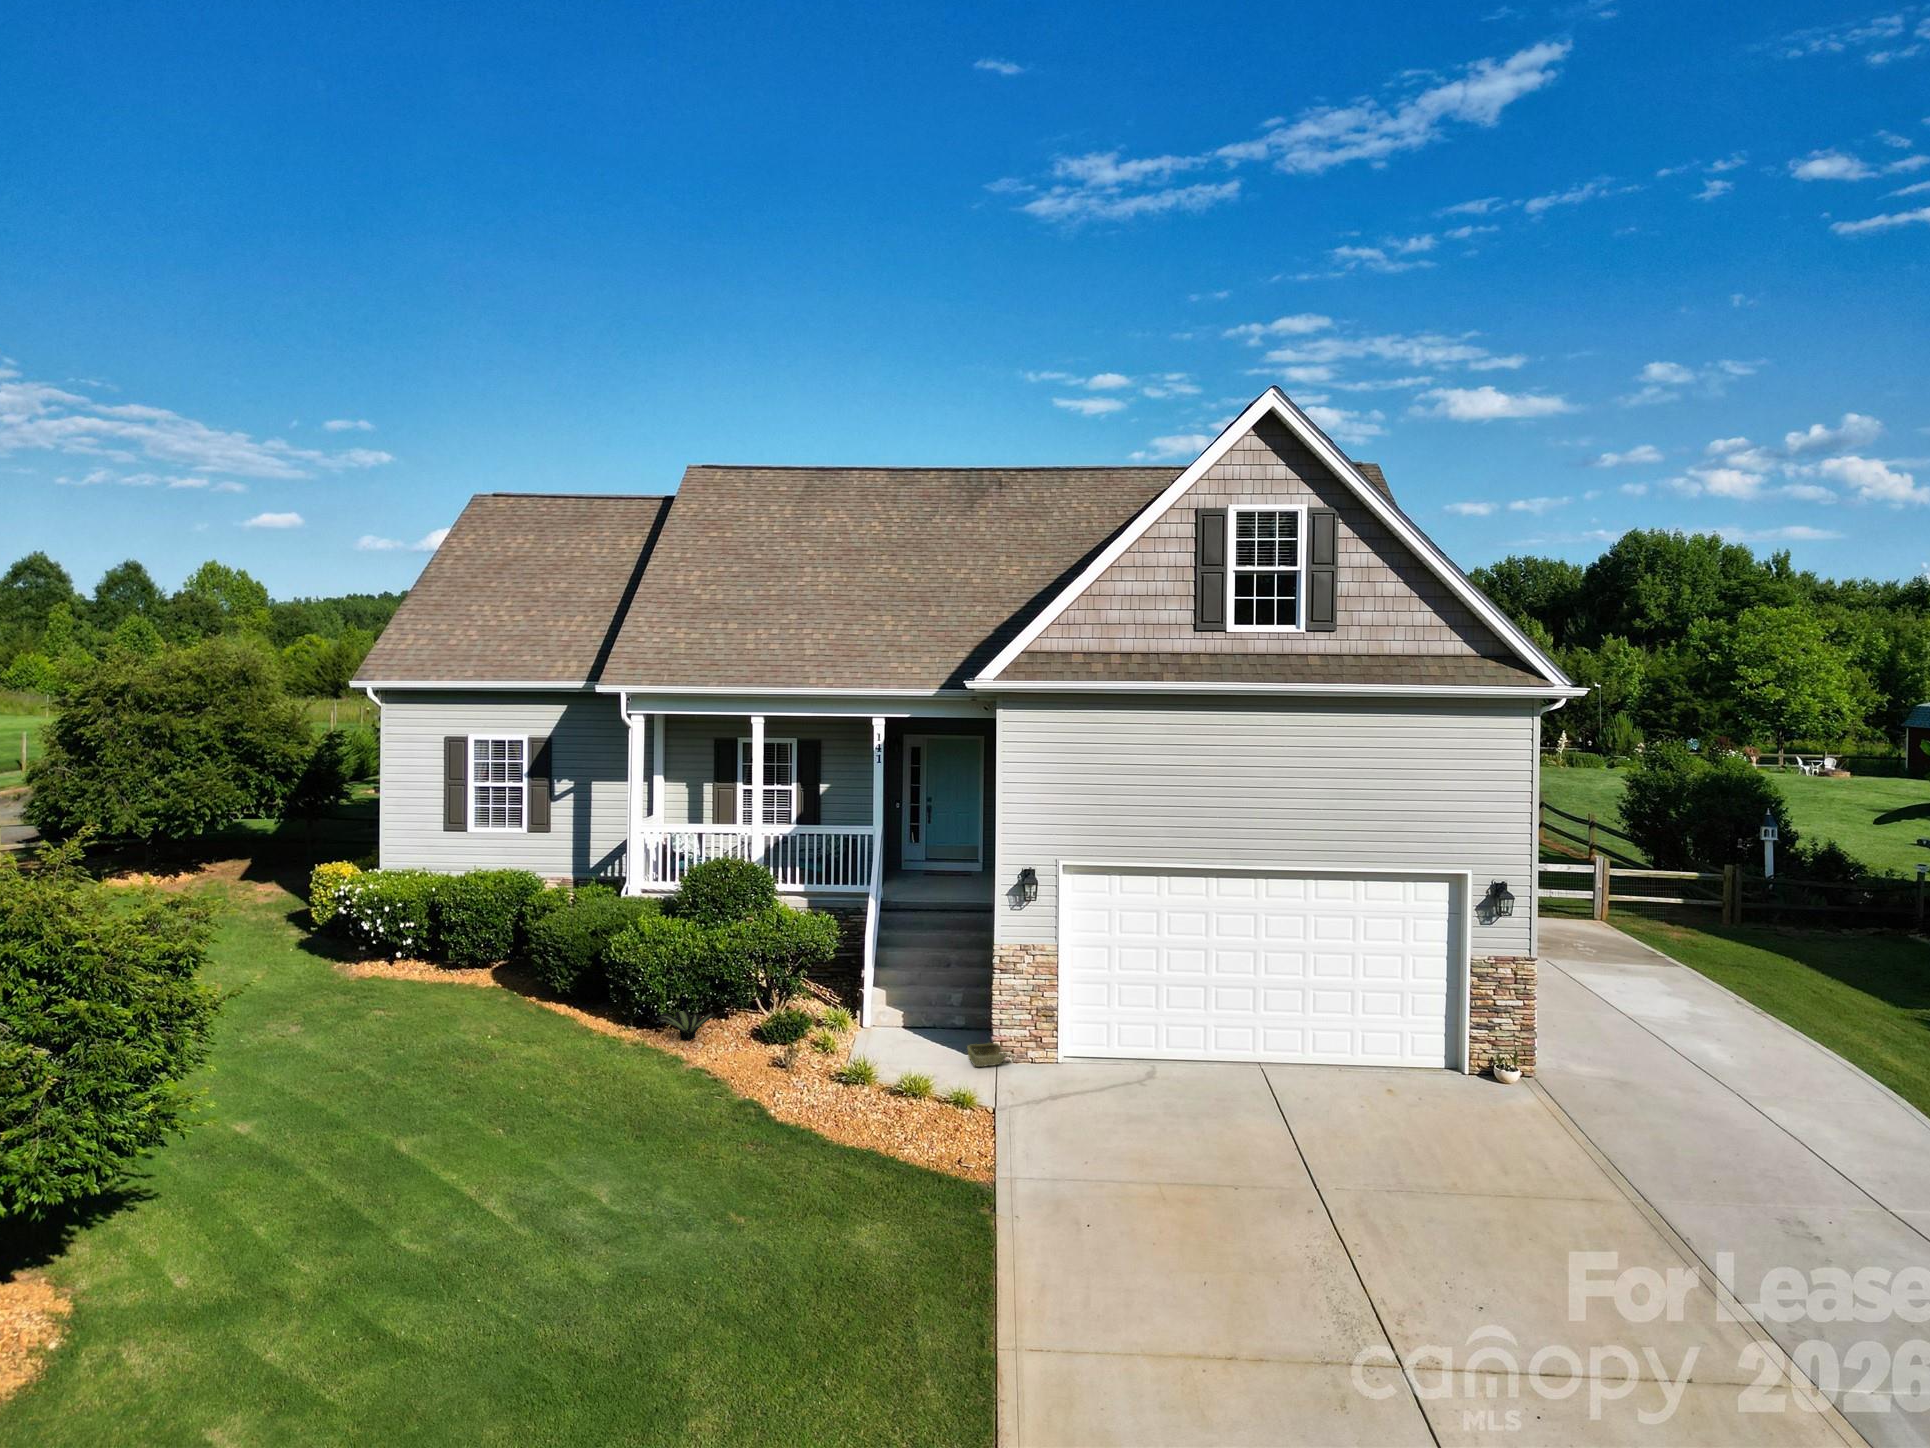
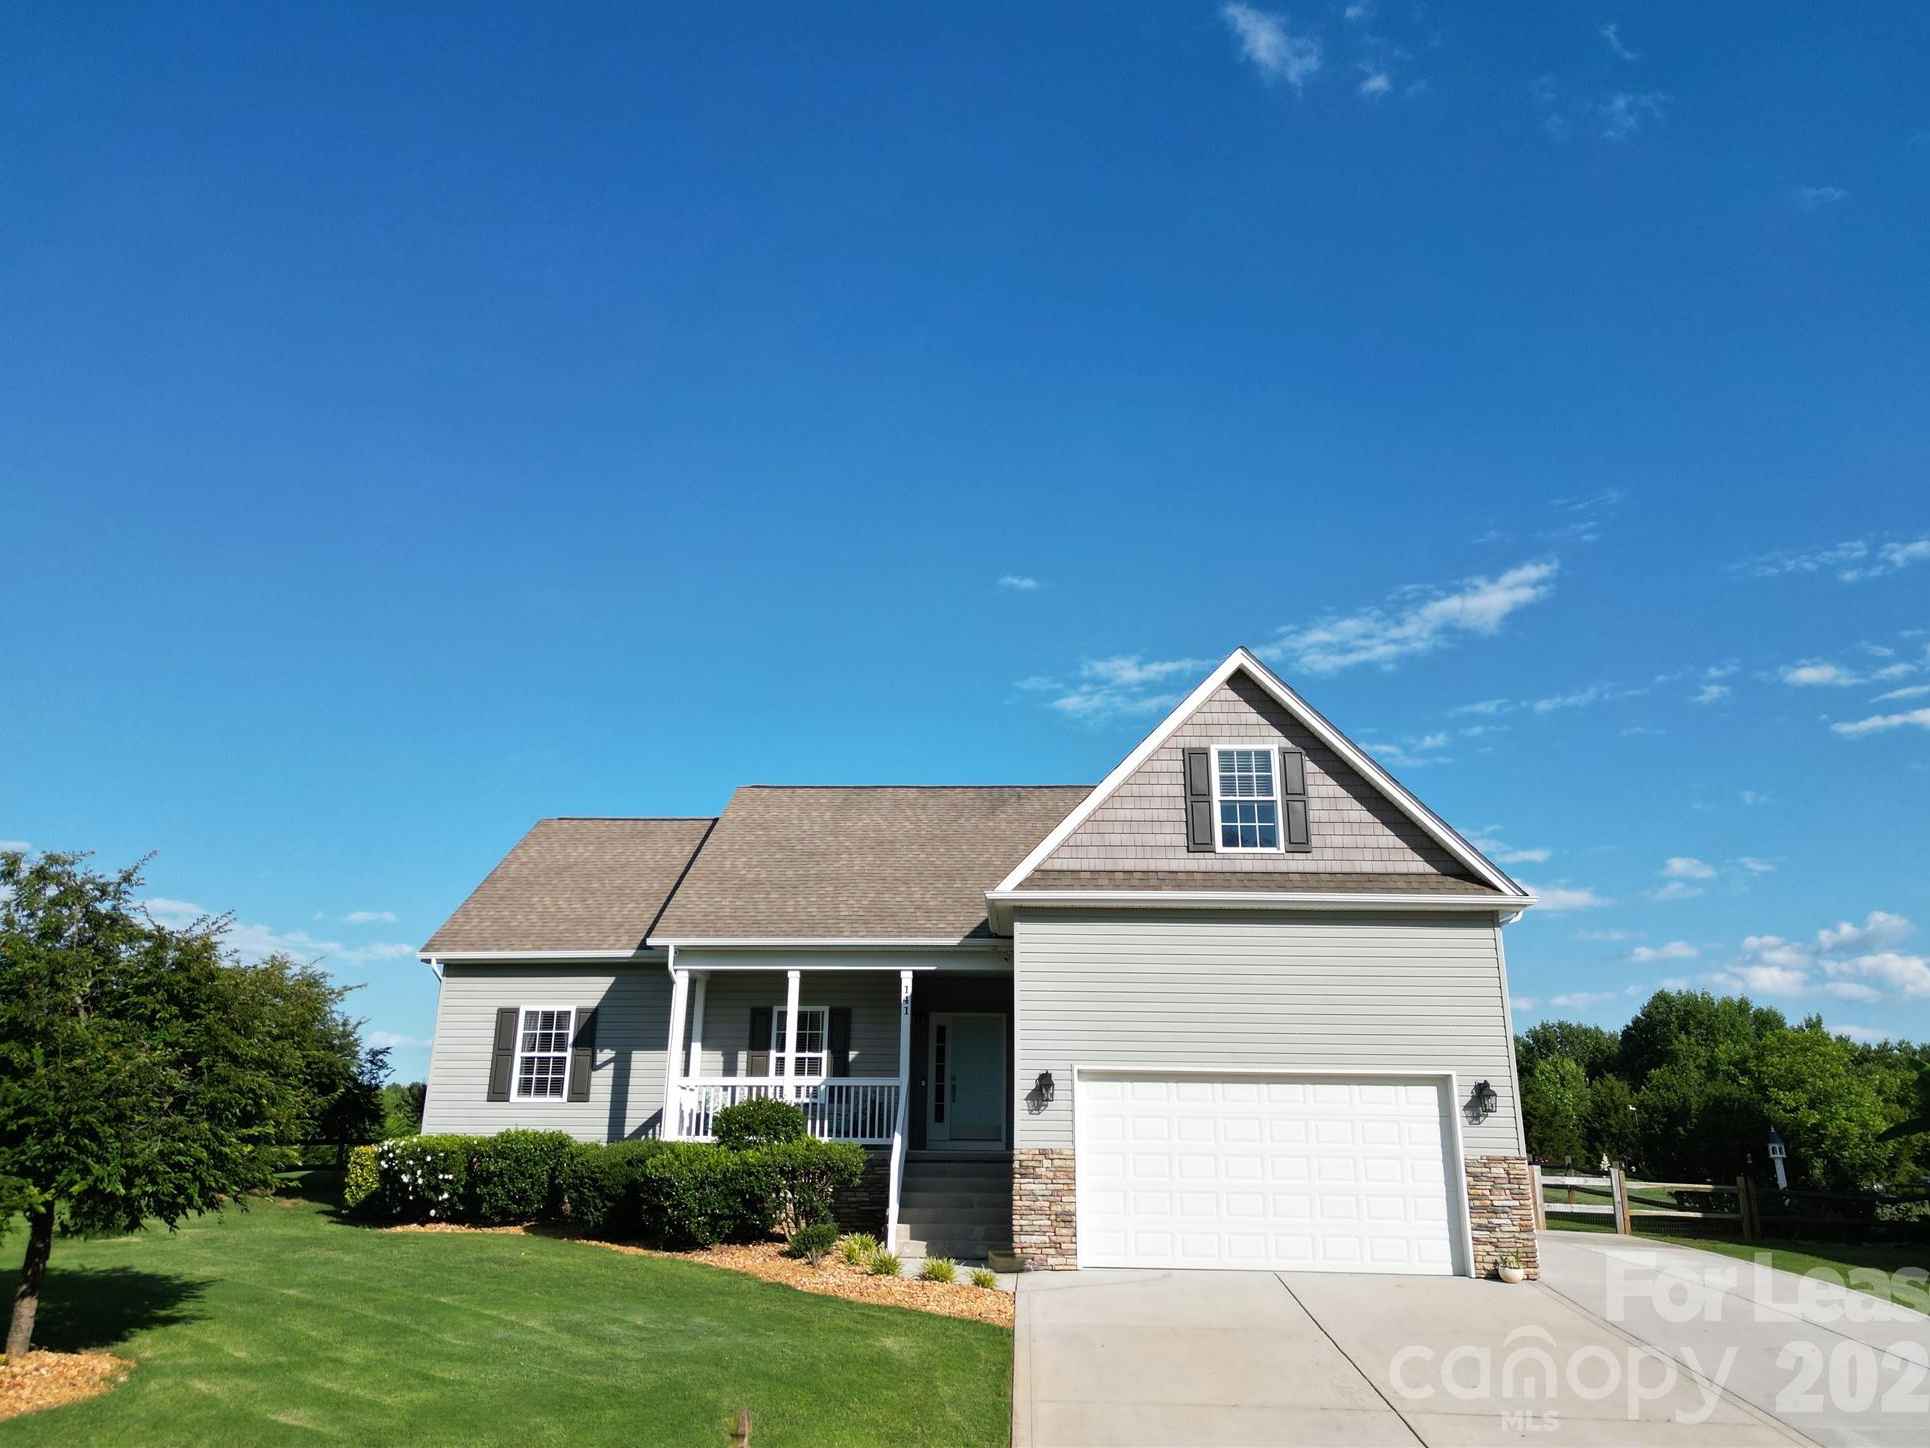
potted plant: present [657,1010,716,1041] -> none [685,1222,743,1255]

